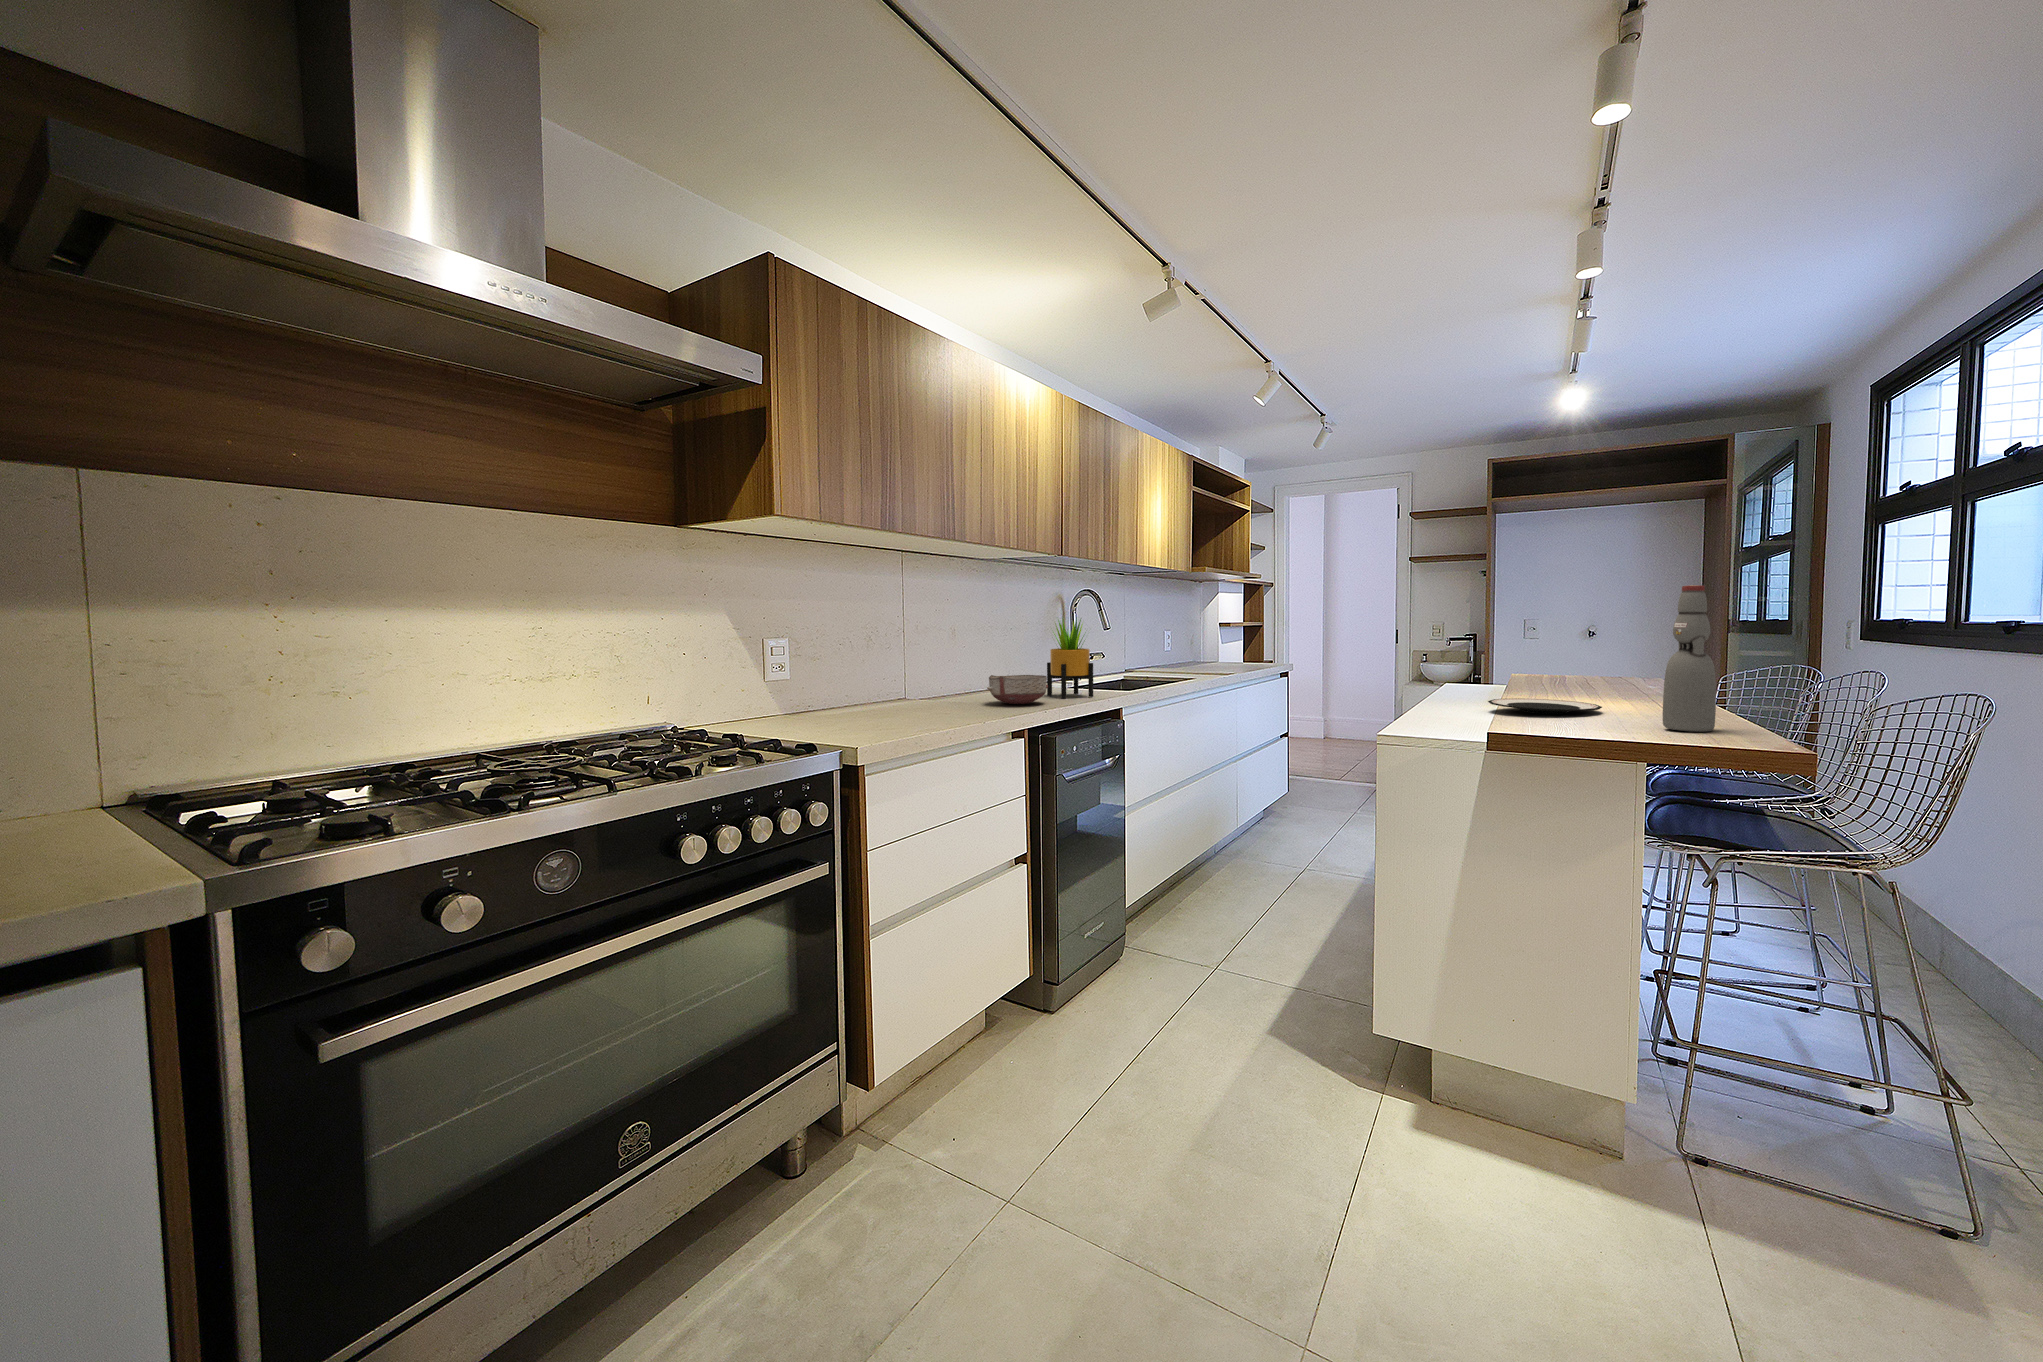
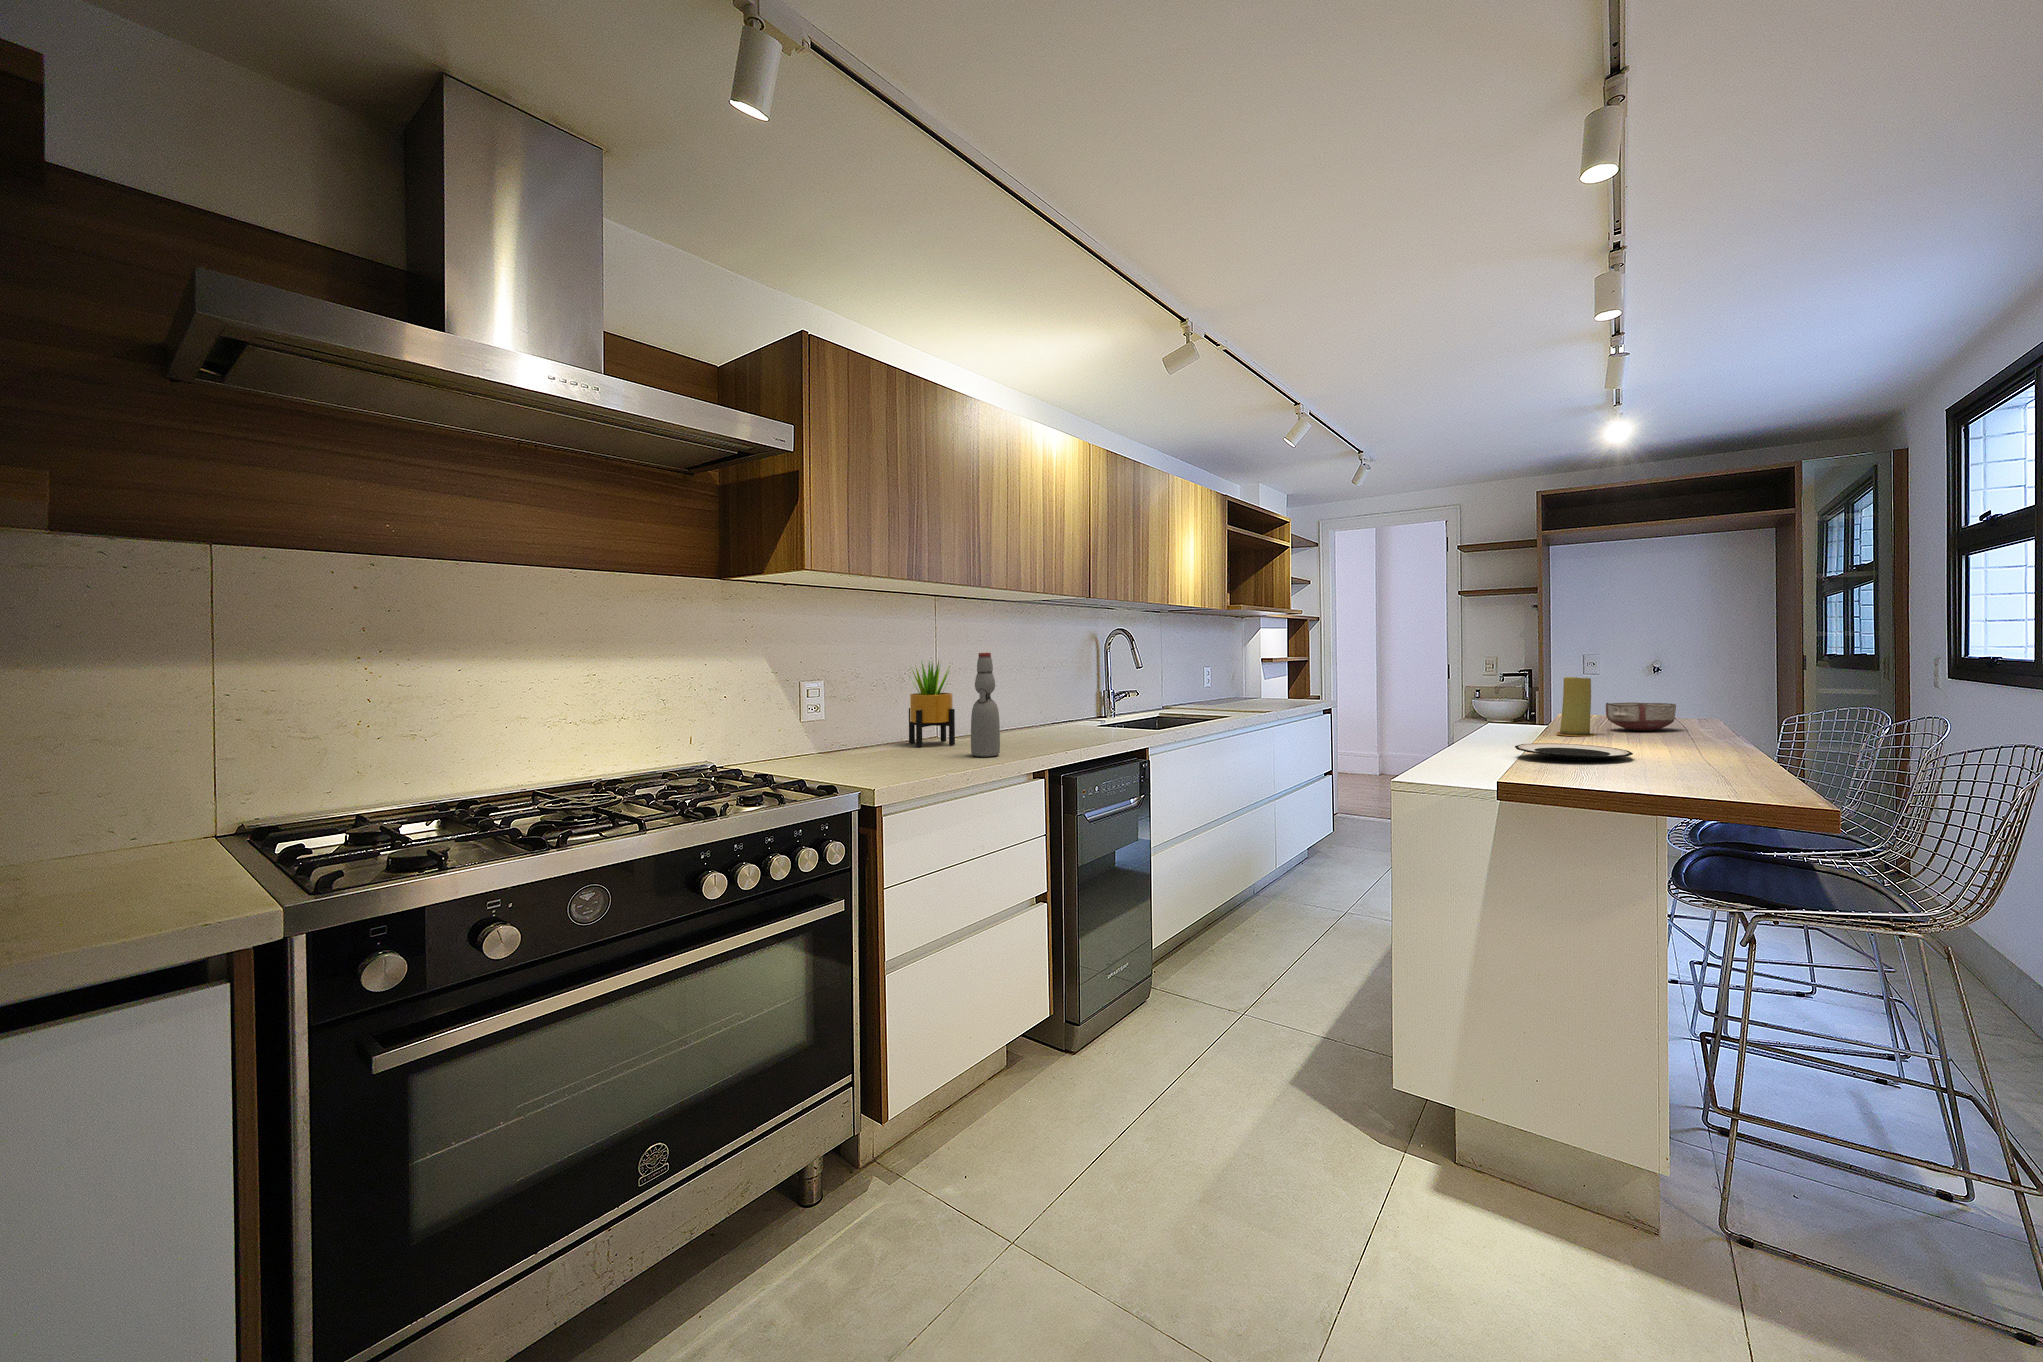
bottle: present [1663,585,1716,732] -> present [971,653,1000,757]
potted plant: present [1047,618,1093,699] -> present [909,661,955,747]
candle: none [1516,636,1554,693] -> present [1556,677,1595,737]
ceramic bowl: present [987,675,1048,704] -> present [1606,702,1676,731]

